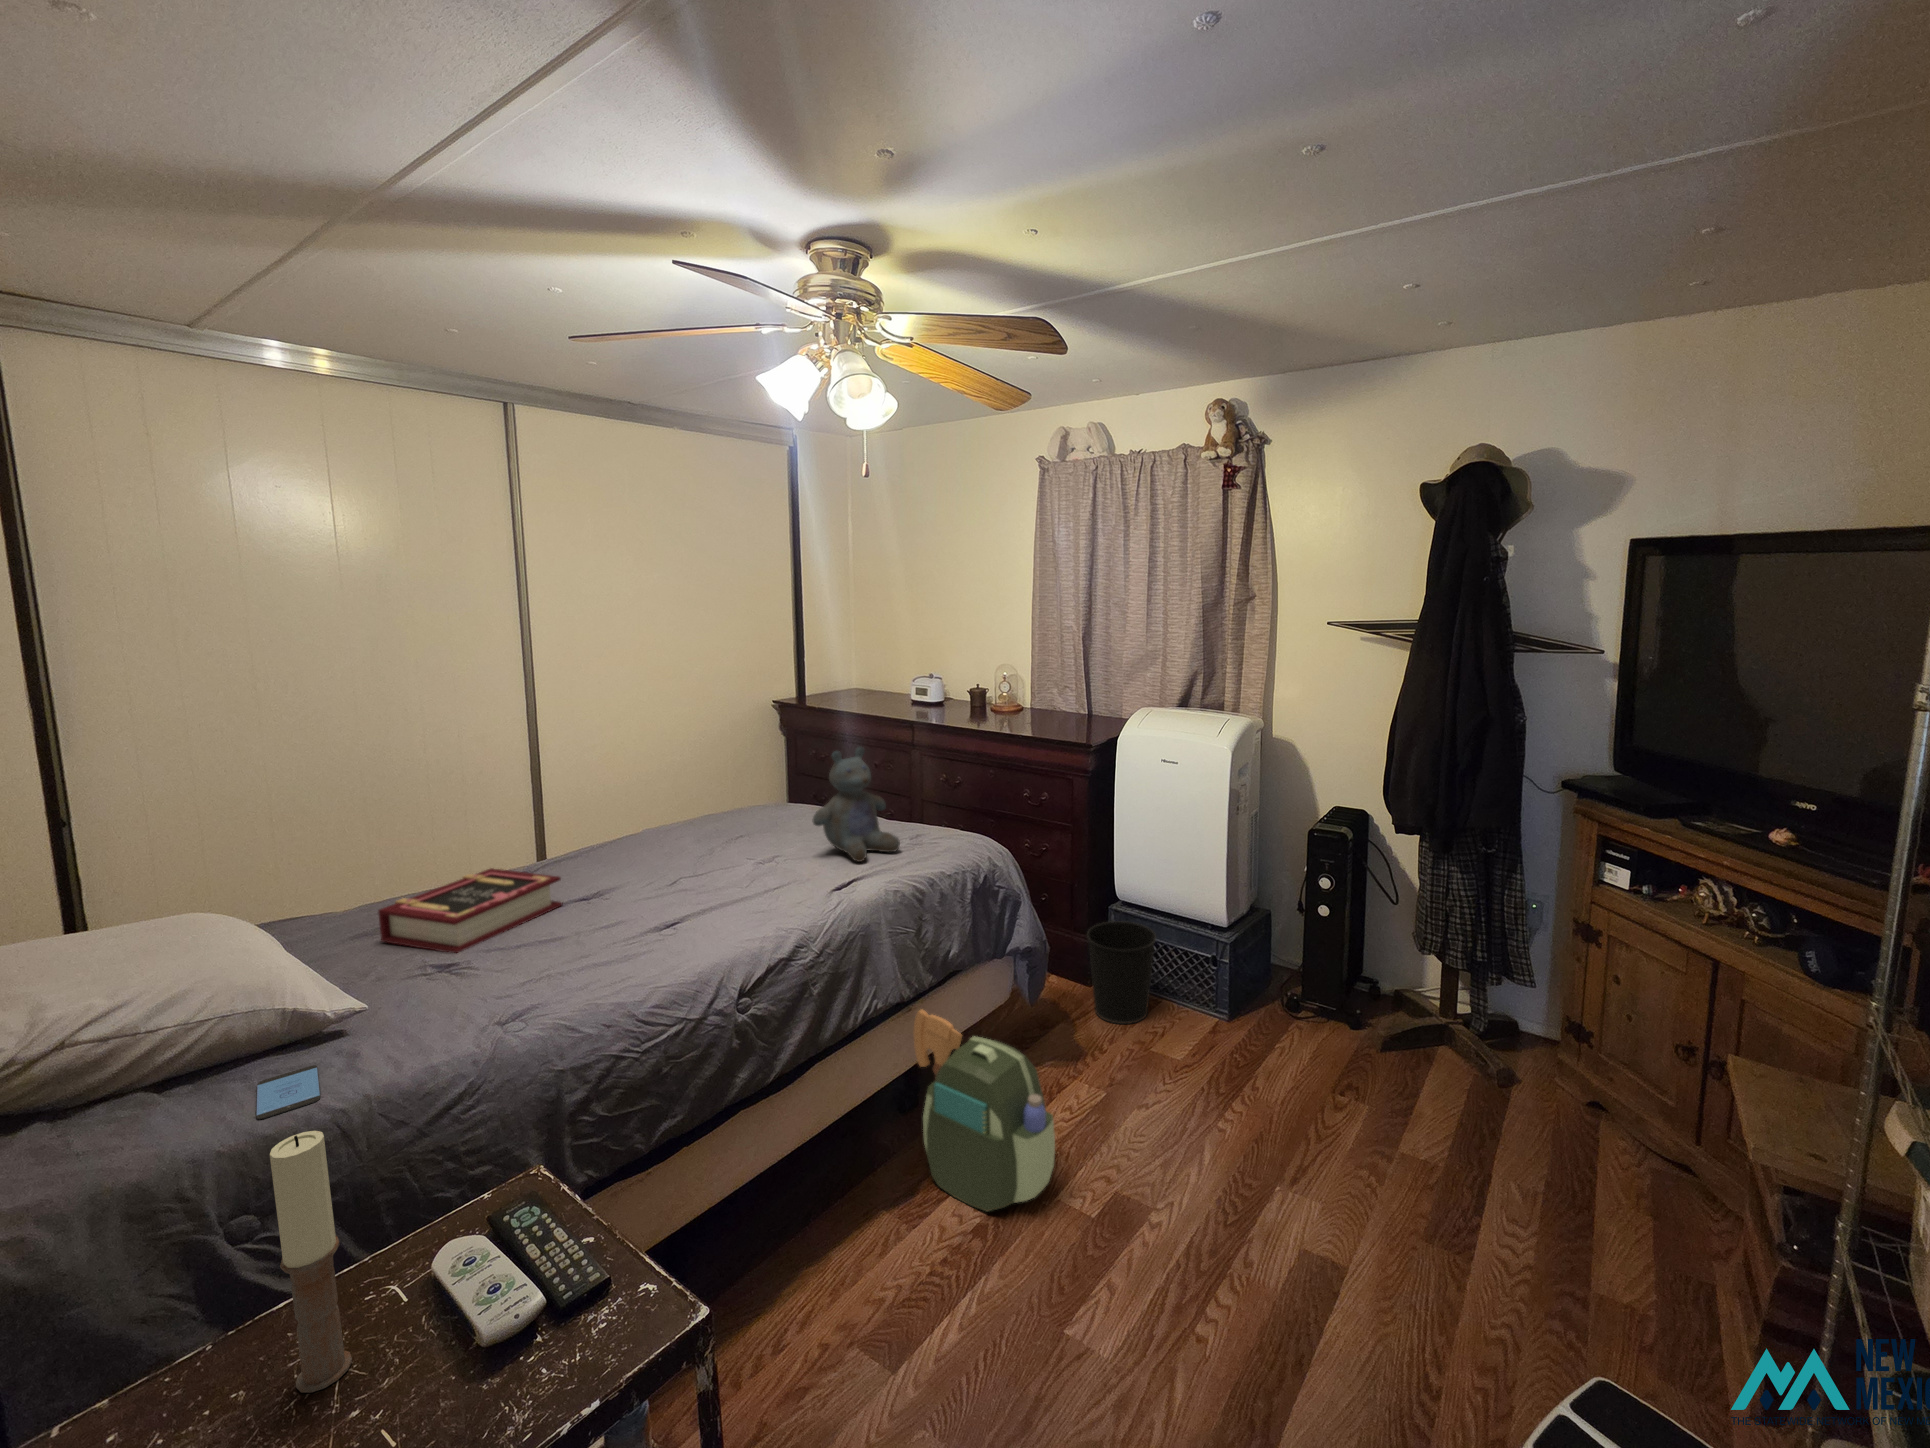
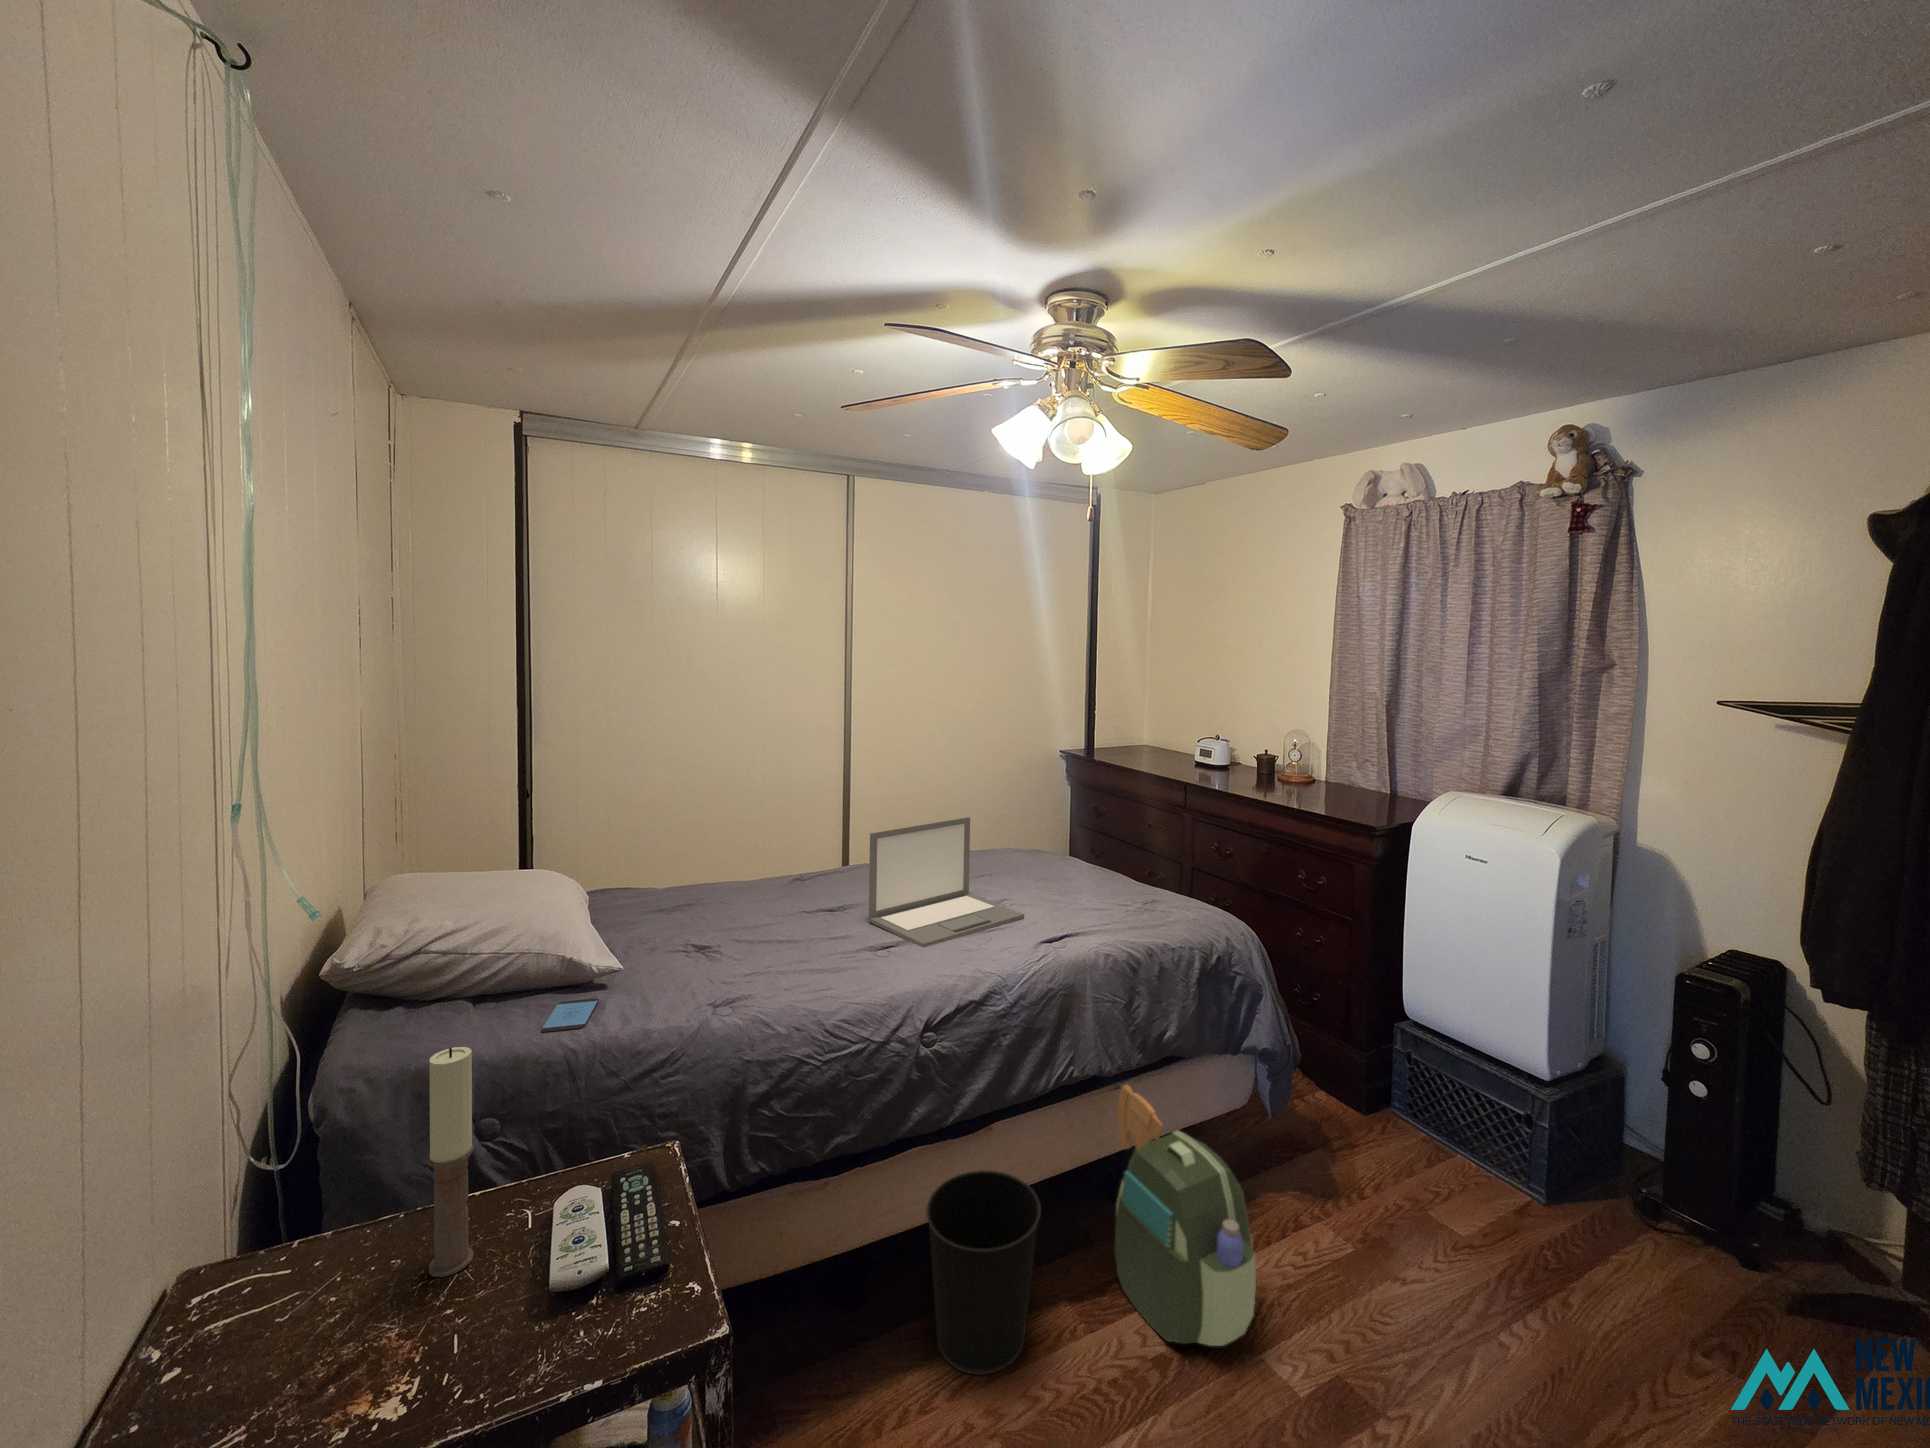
stuffed bear: present [813,747,900,862] -> none [1055,797,1140,914]
laptop: none [613,784,791,926] -> present [869,817,1024,947]
book: present [378,868,563,953] -> none [698,865,832,932]
wastebasket: present [1087,921,1156,1024] -> present [926,1170,1041,1375]

